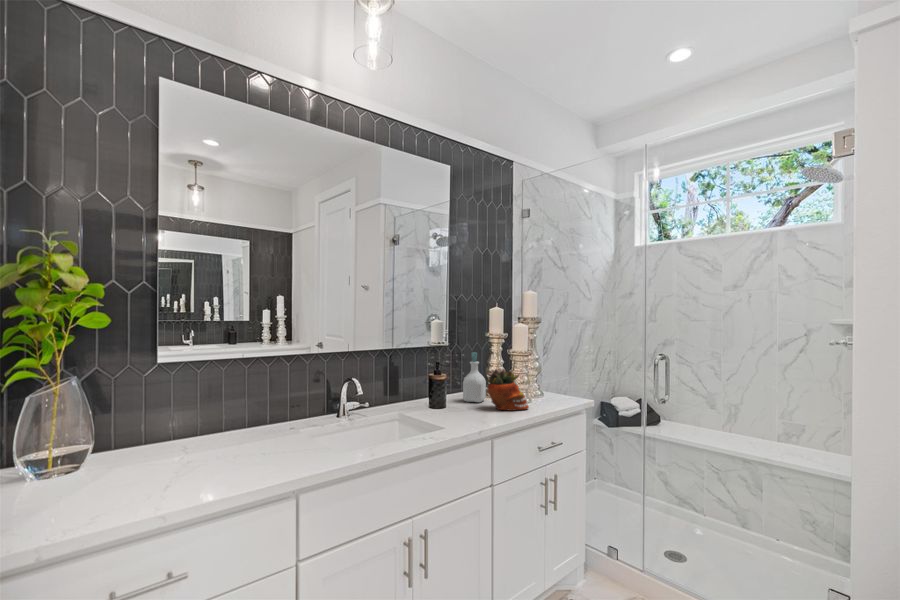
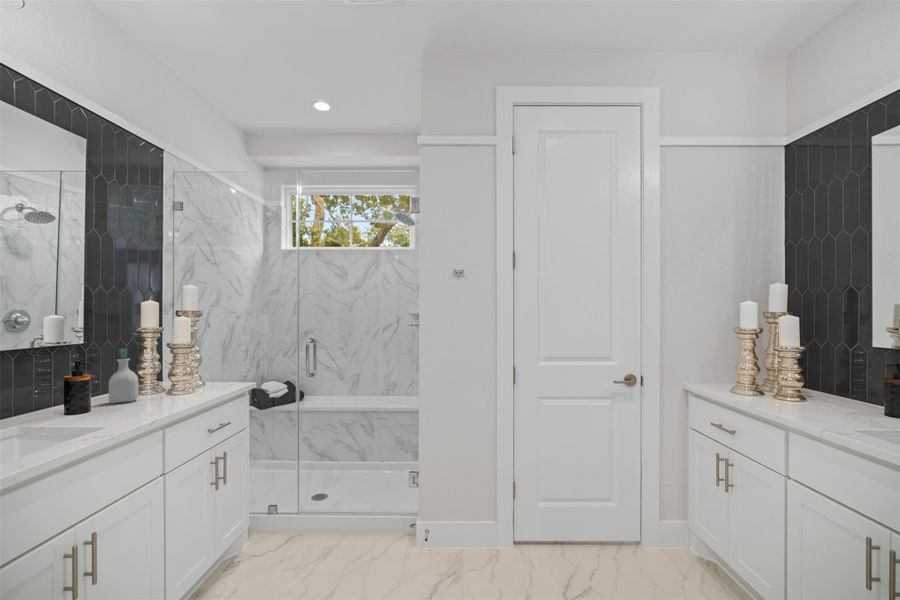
succulent planter: present [487,369,529,411] -> none [144,359,196,402]

